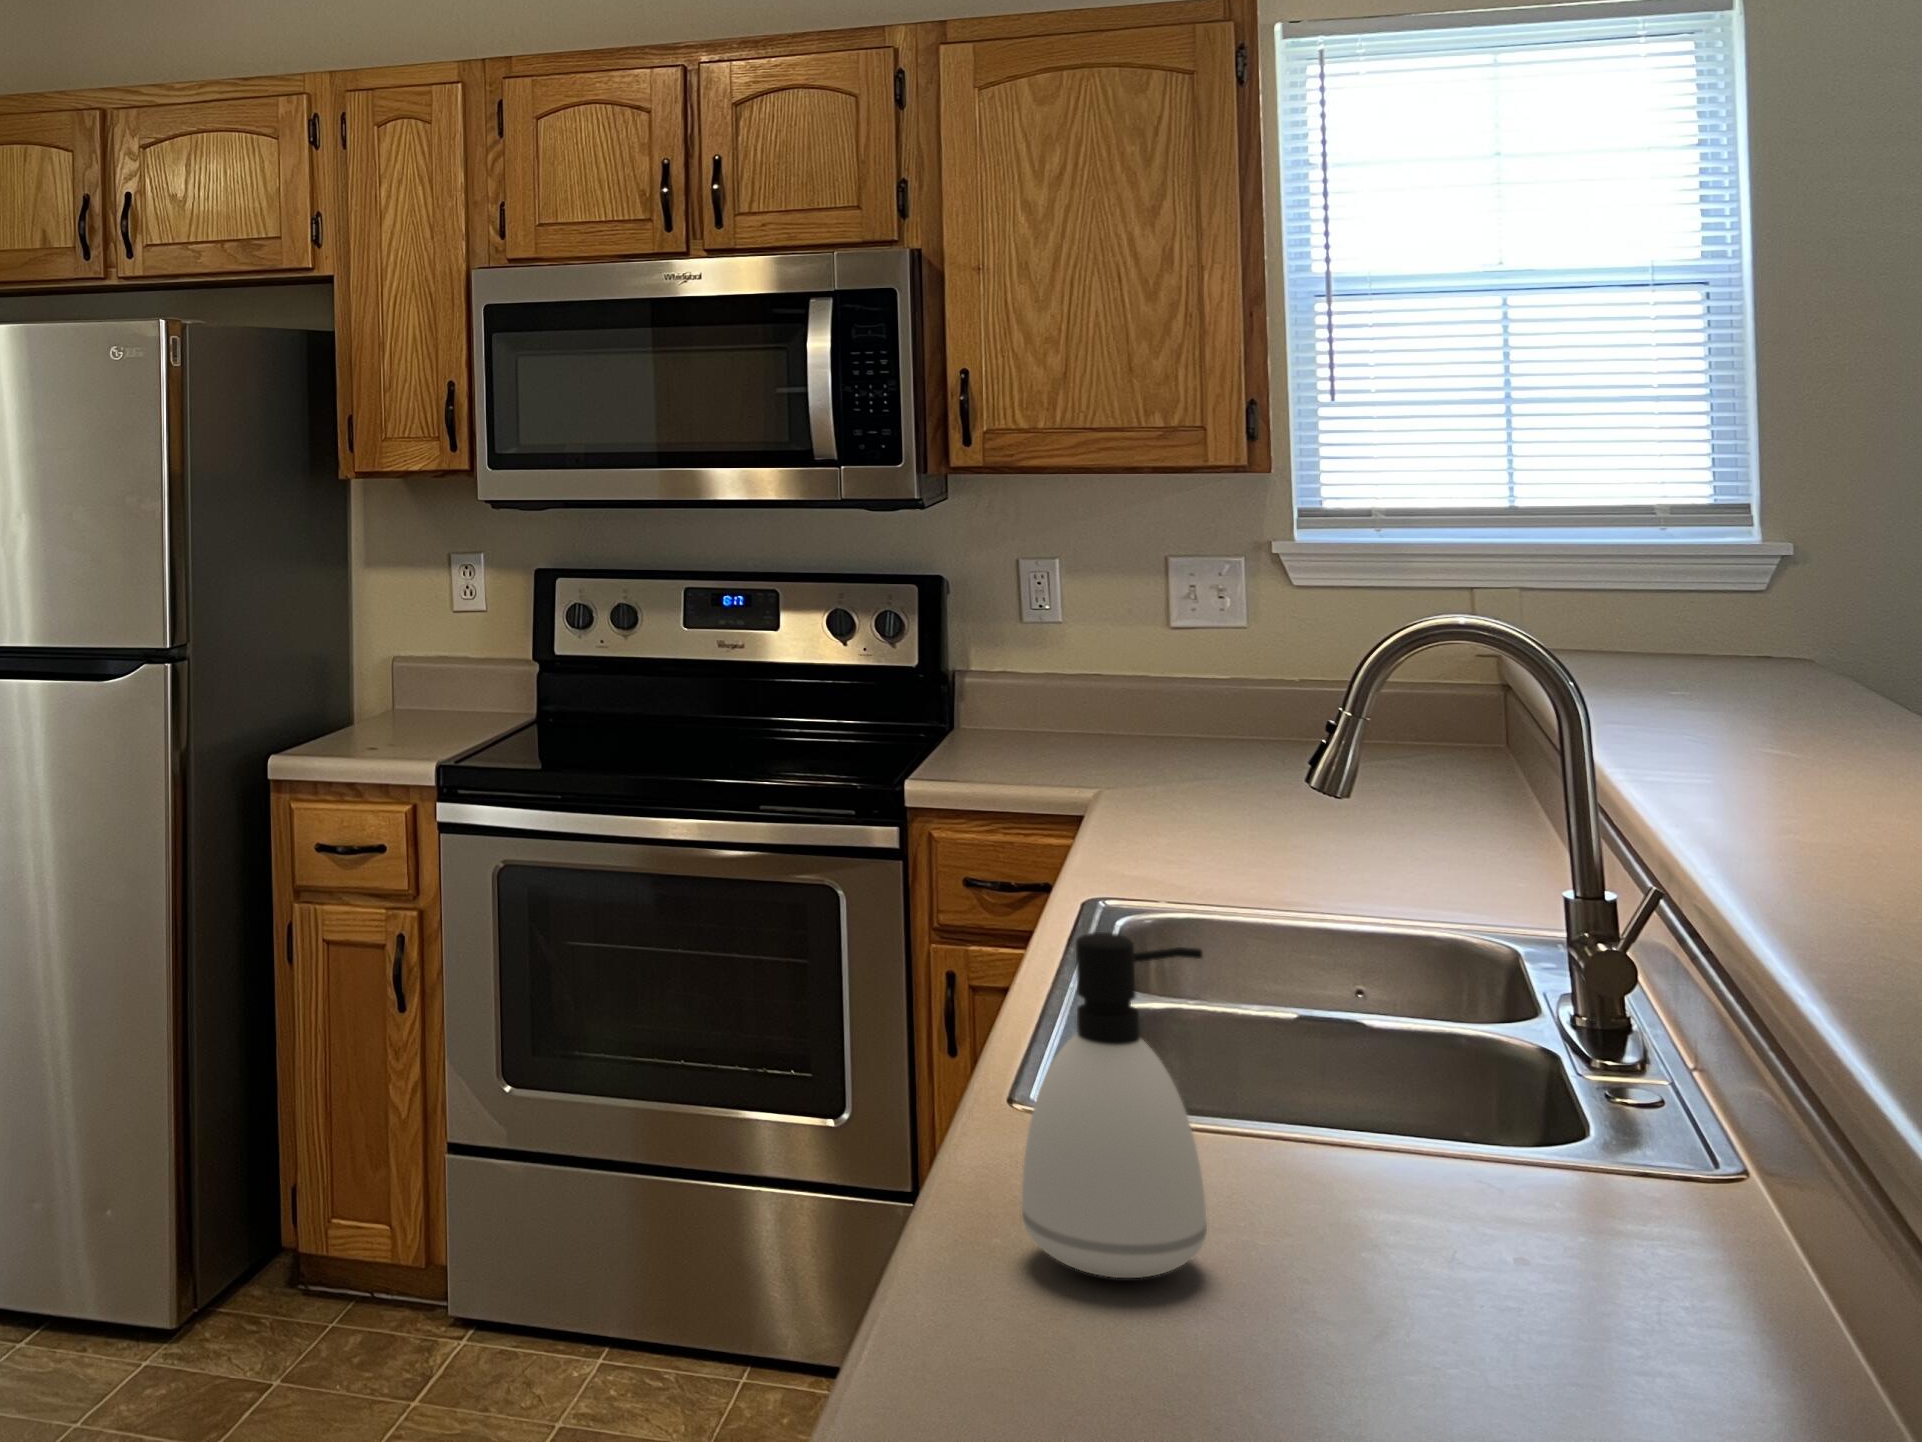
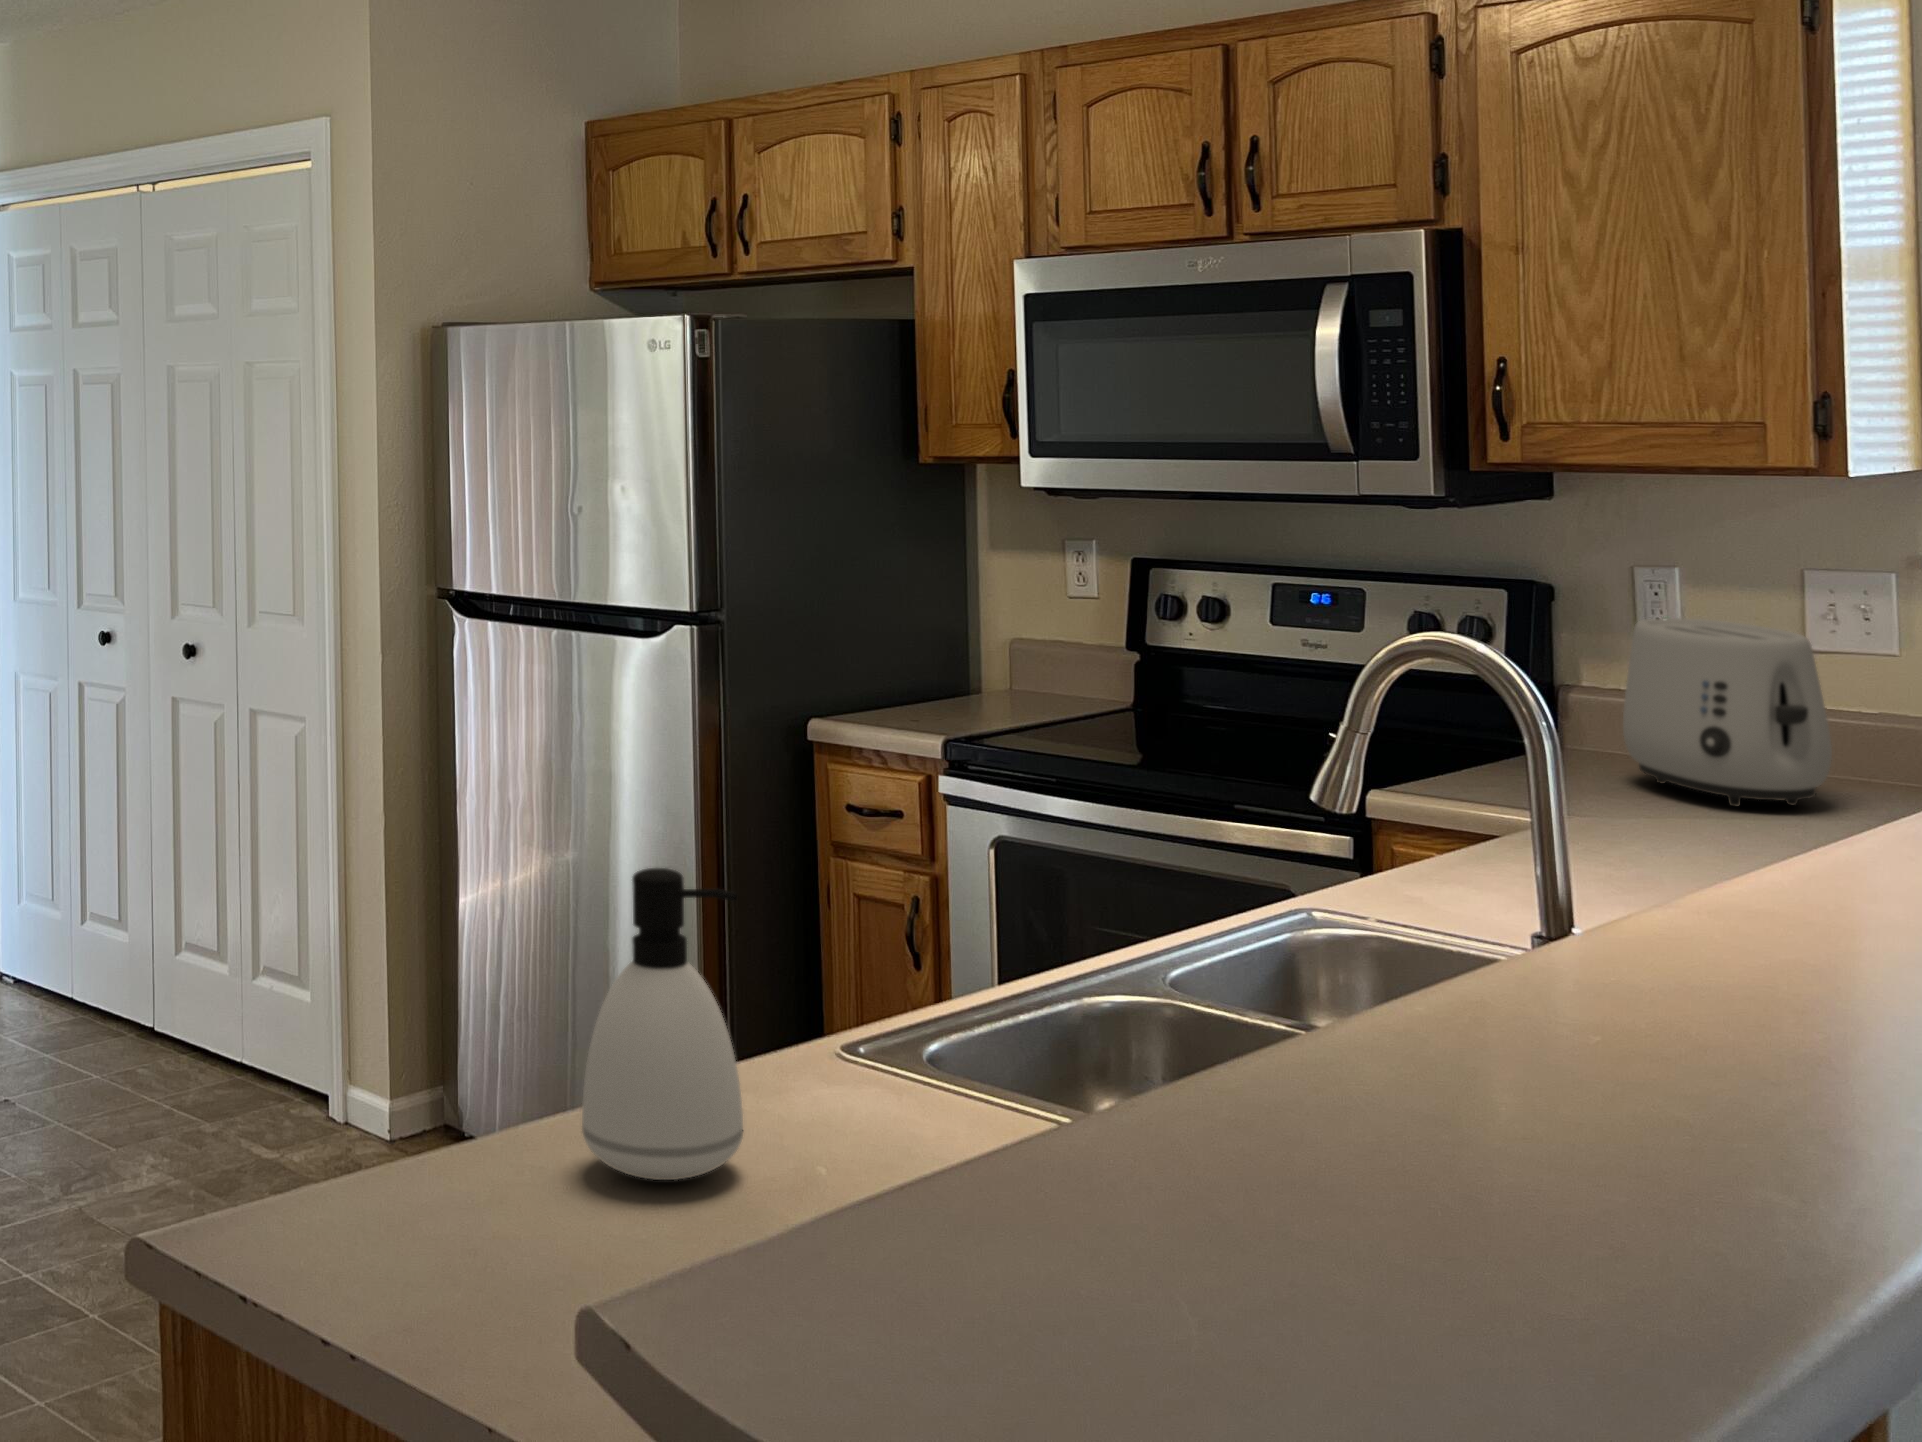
toaster: none [1066,600,1258,763] -> present [1623,618,1832,807]

